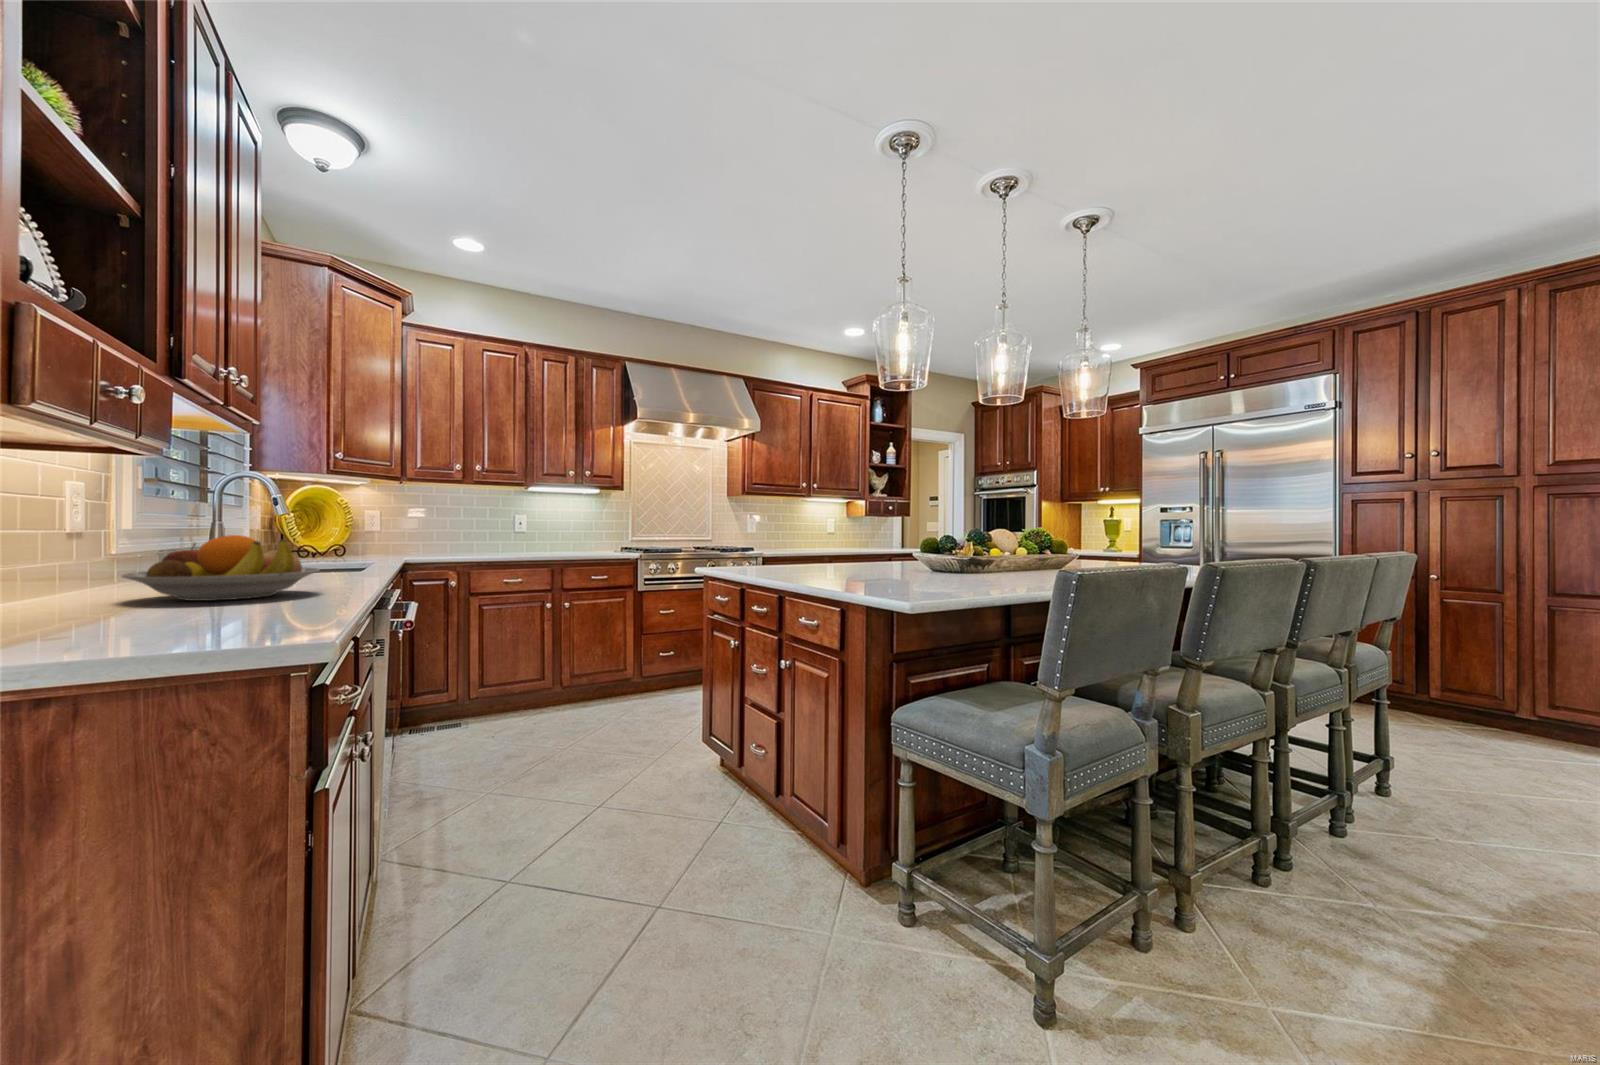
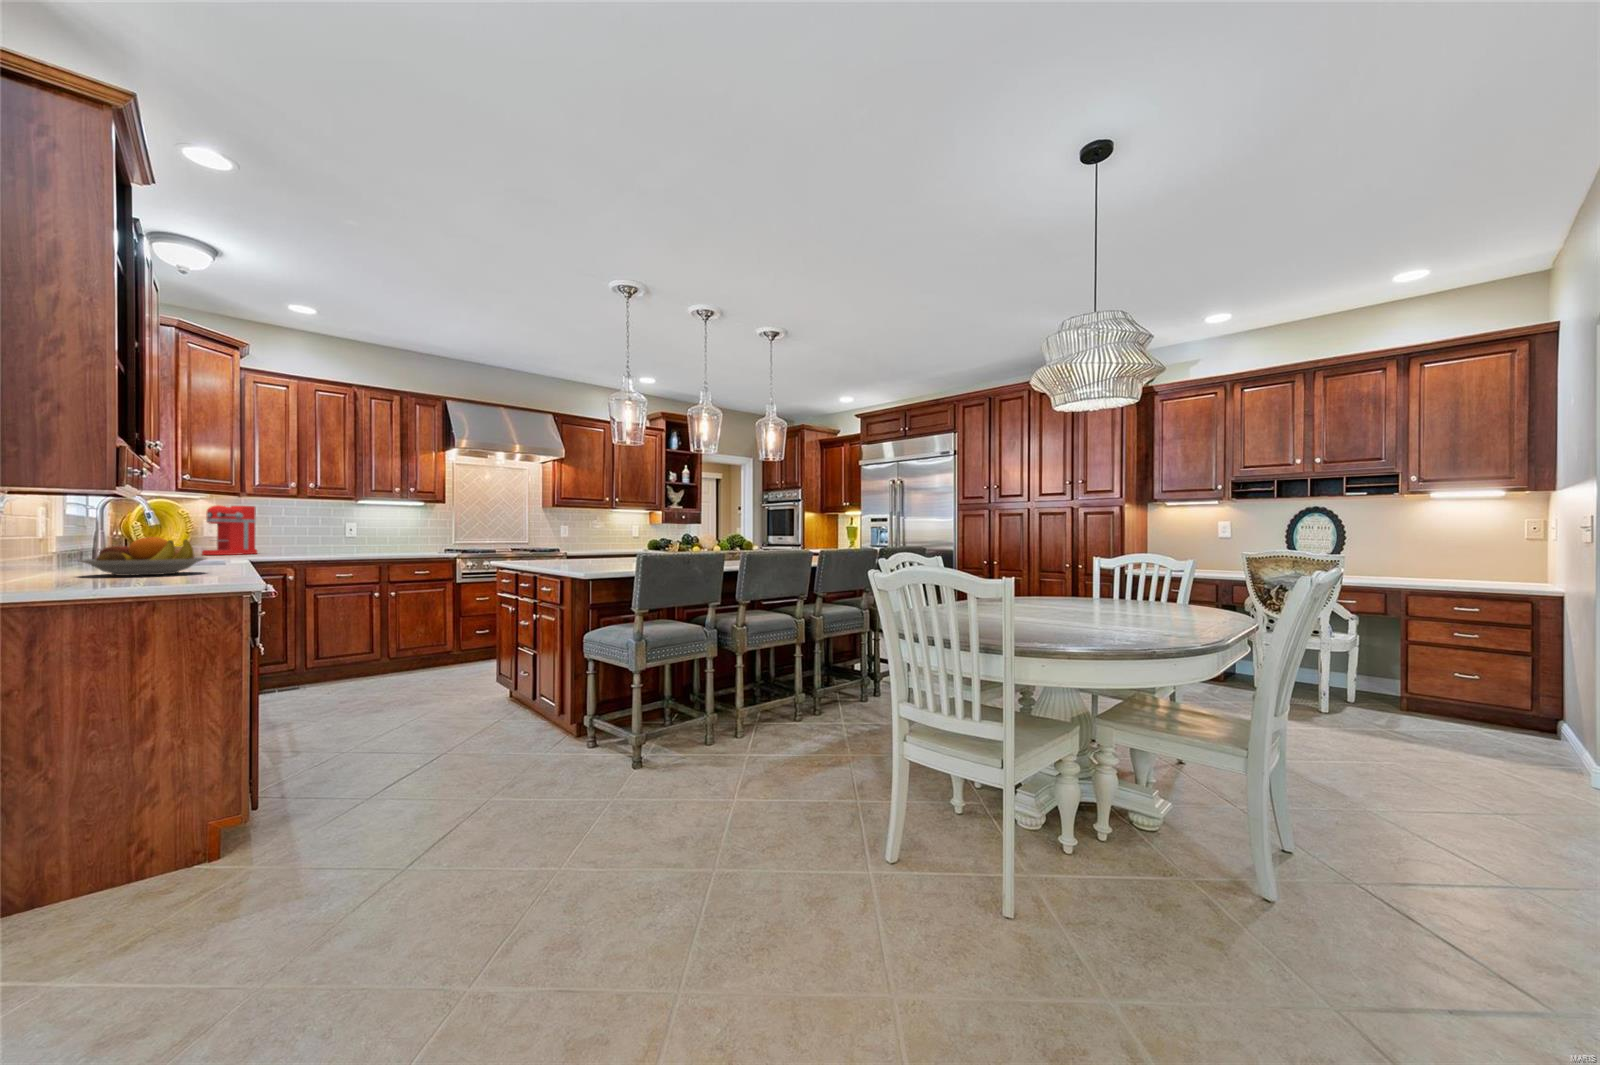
coffee maker: none [362,493,421,554] -> present [202,505,257,555]

